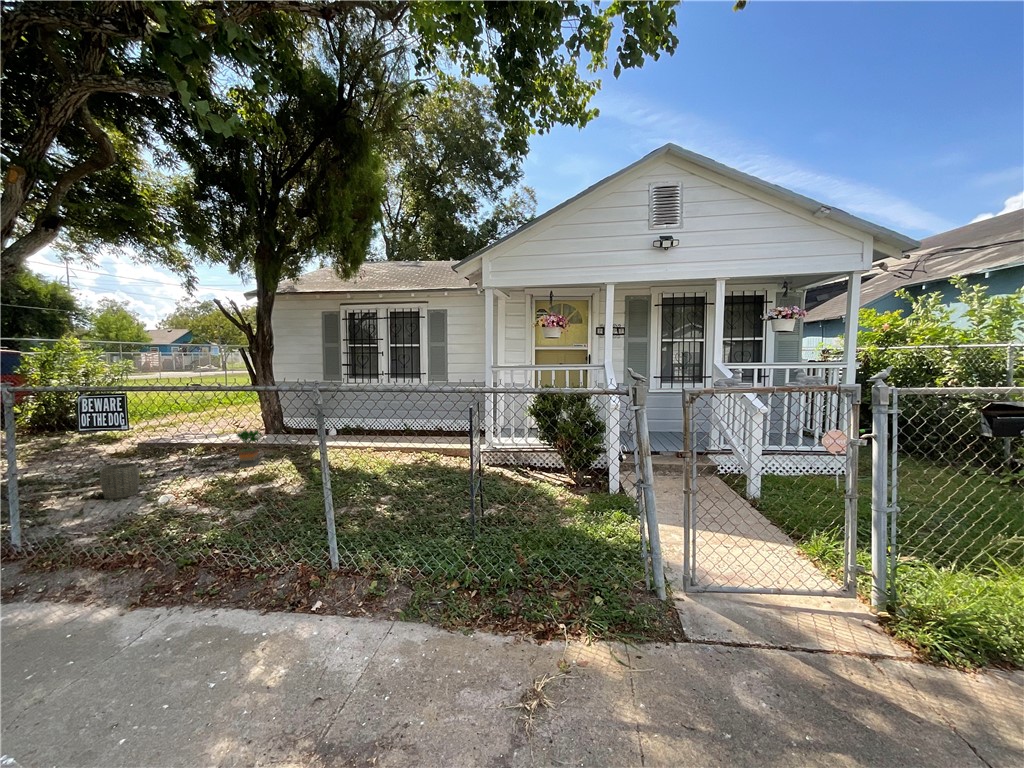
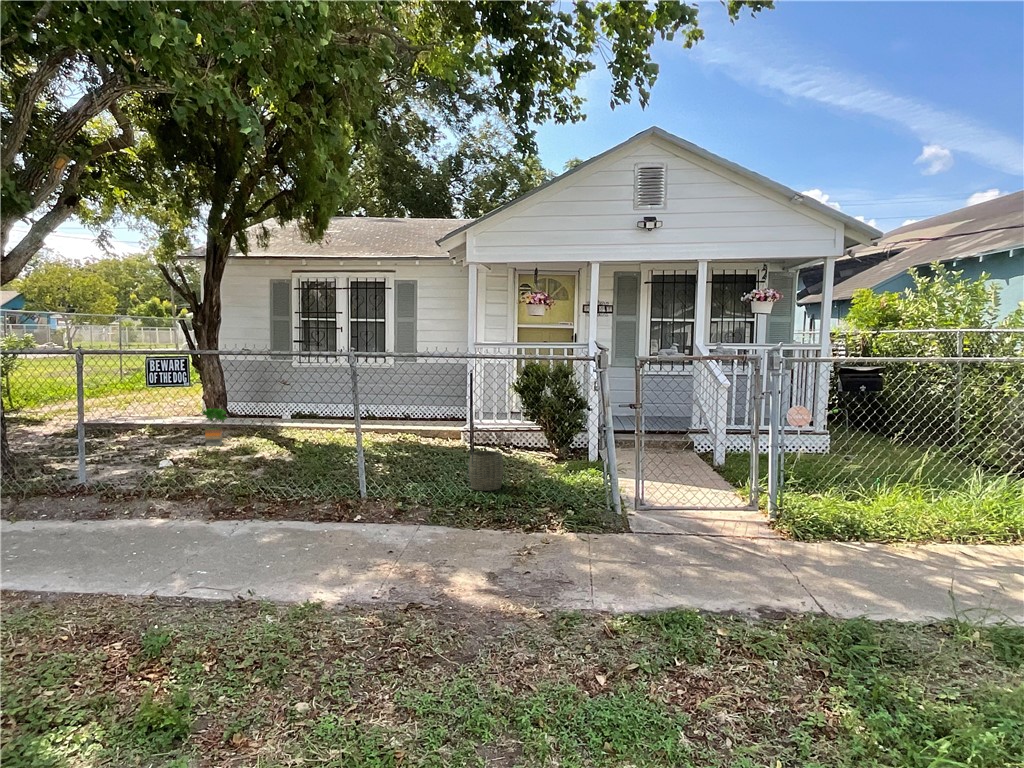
woven basket: present [100,463,140,499] -> present [469,451,503,491]

